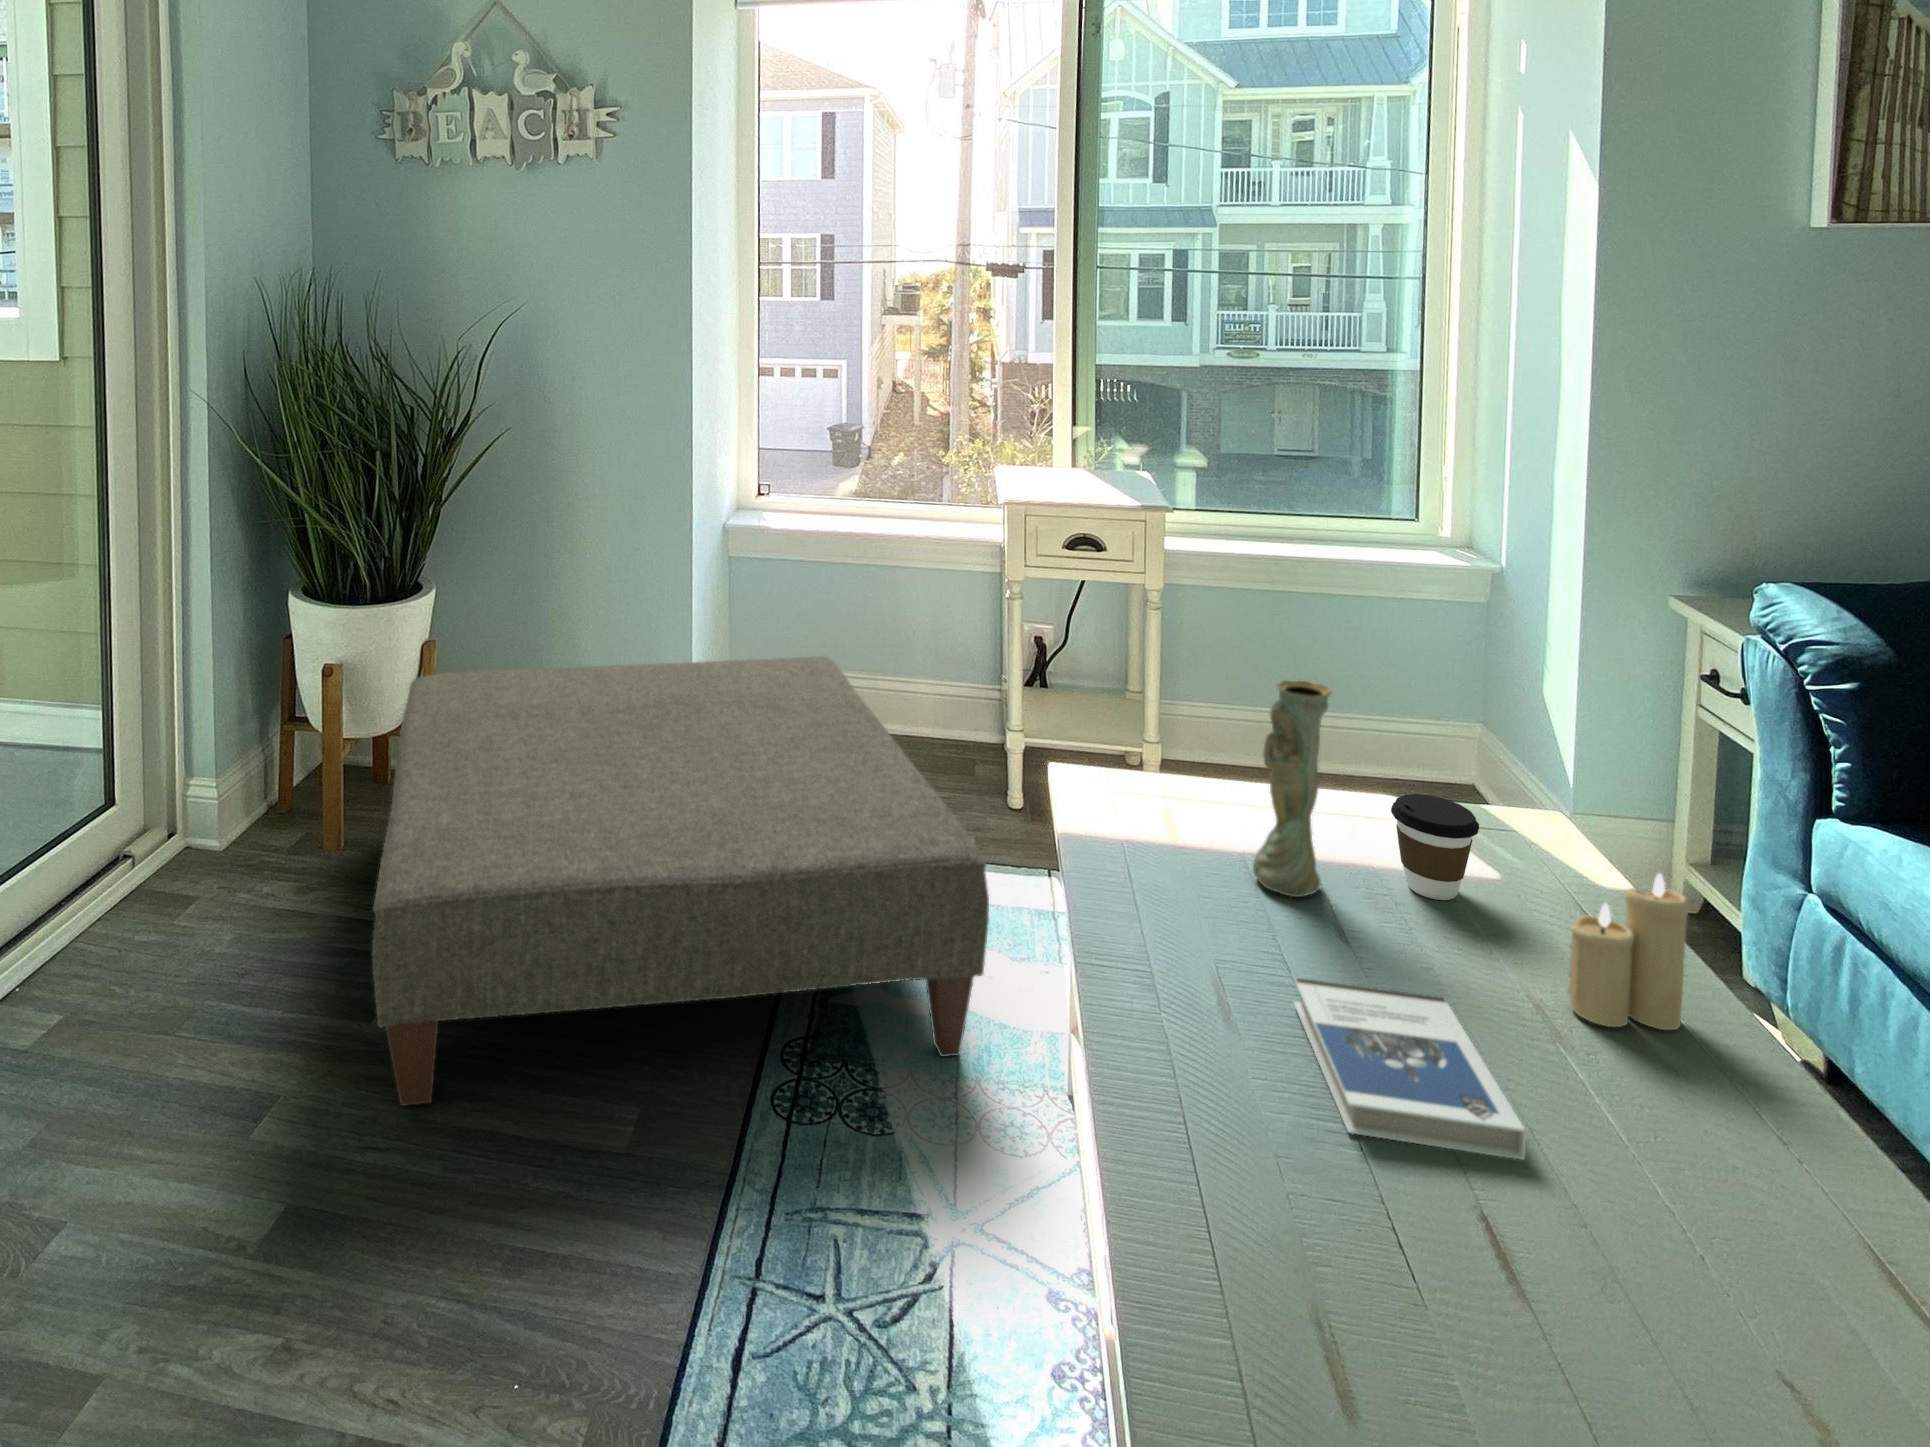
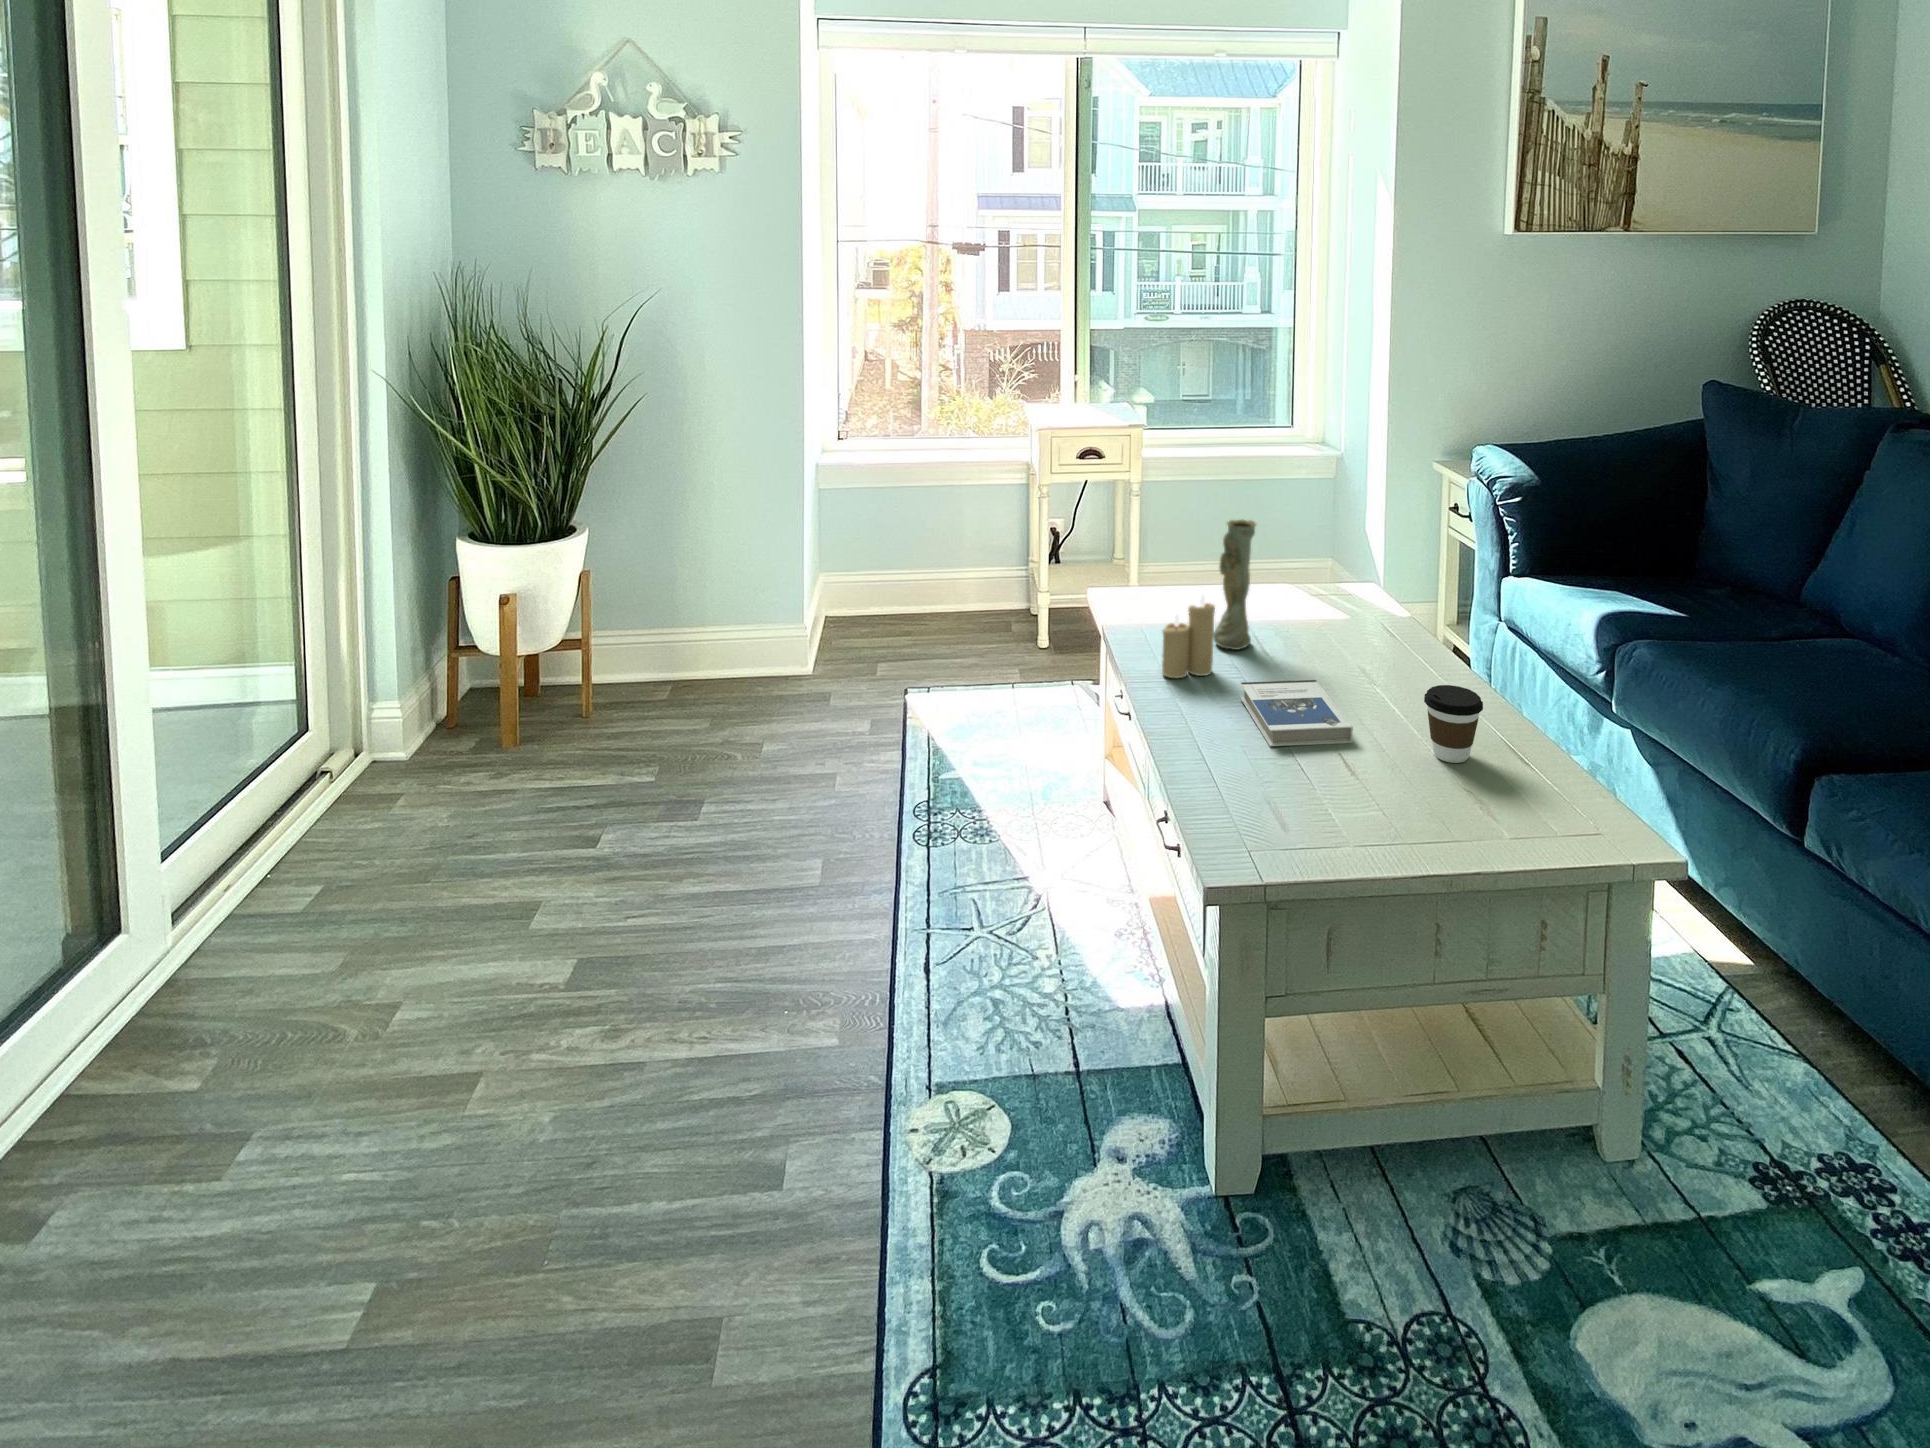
ottoman: present [372,656,989,1106] -> none [575,555,1053,893]
coffee cup: present [1391,794,1479,900] -> present [1424,685,1483,763]
candle: present [1568,873,1689,1030] -> present [1162,595,1215,678]

